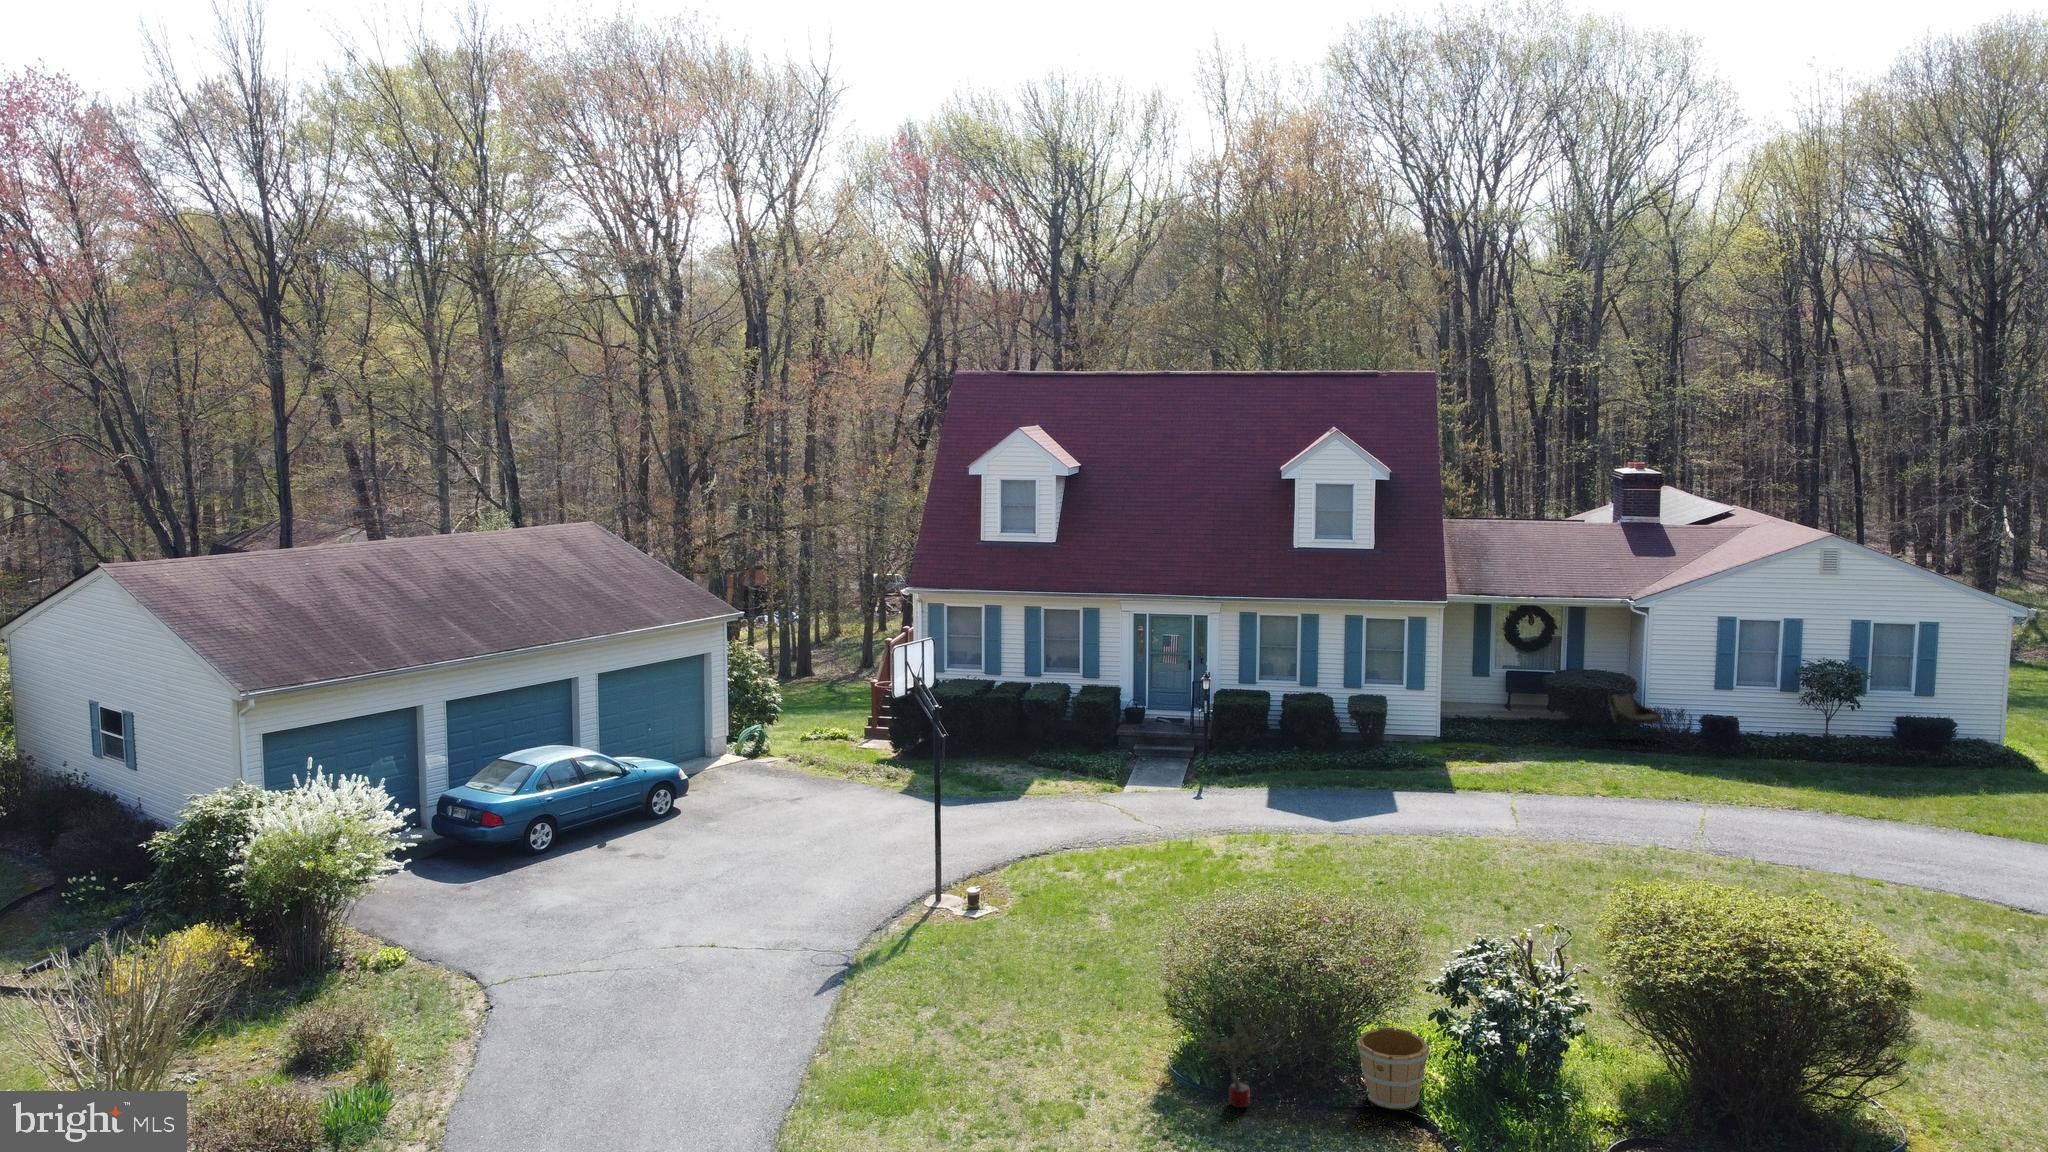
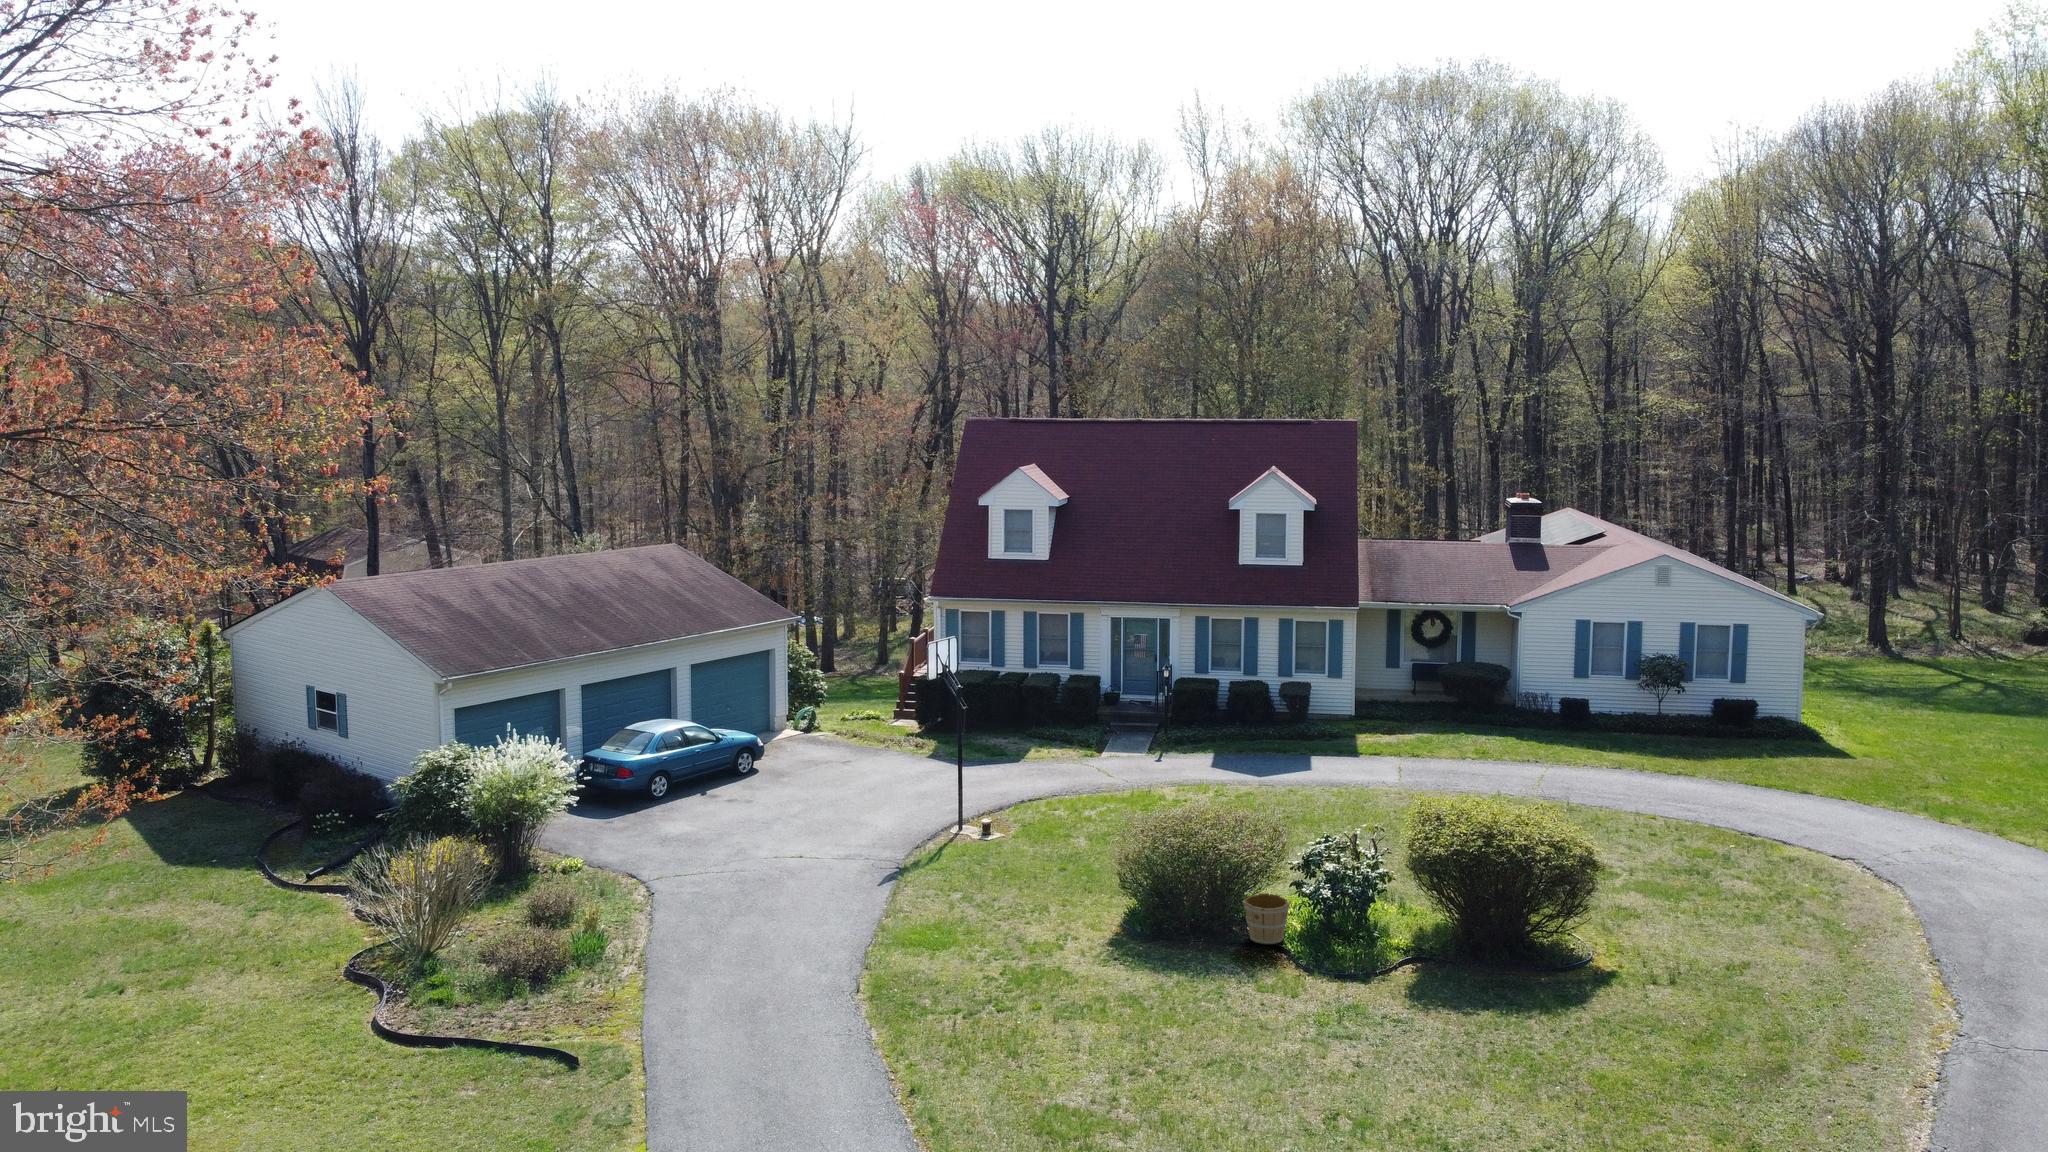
lounge chair: present [1608,694,1662,741] -> none [1488,680,1532,722]
potted tree: present [1199,1011,1280,1108] -> none [1137,874,1192,944]

